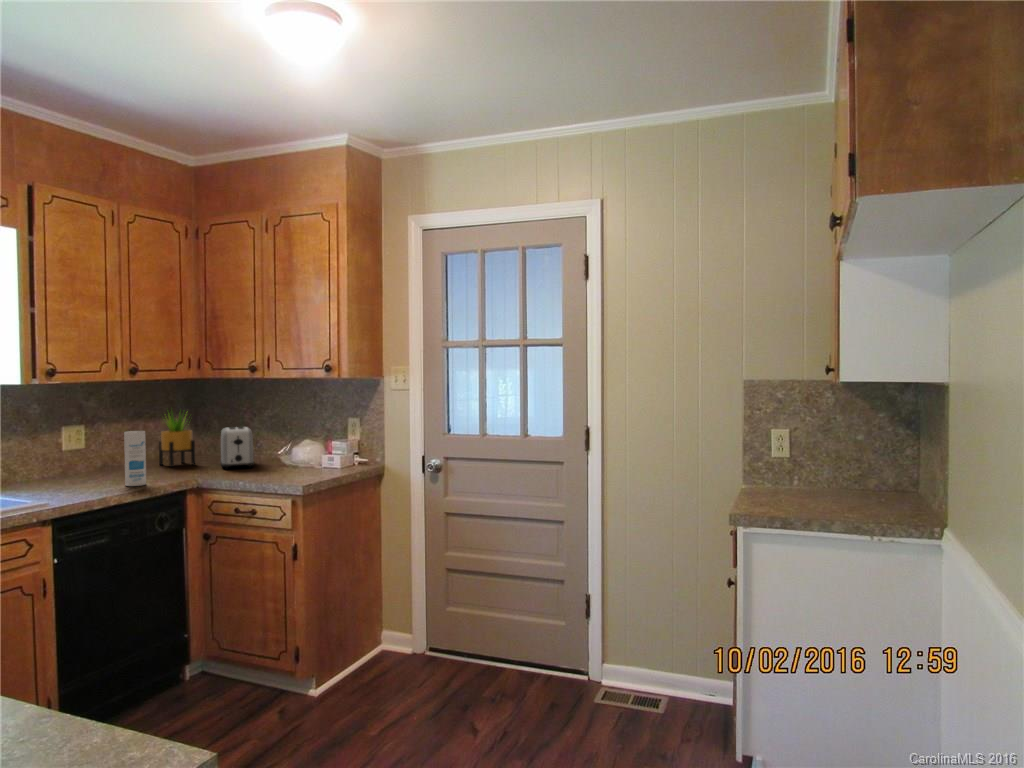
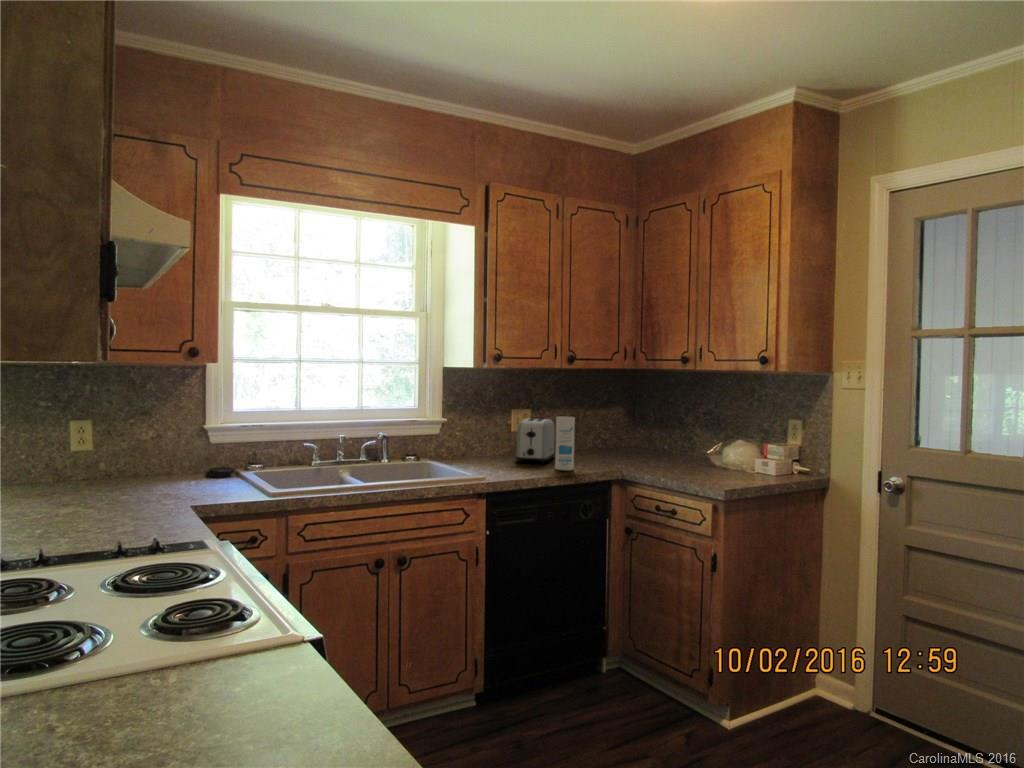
potted plant: present [159,414,195,467] -> none [594,396,629,455]
toaster: present [220,427,254,469] -> present [516,418,555,463]

